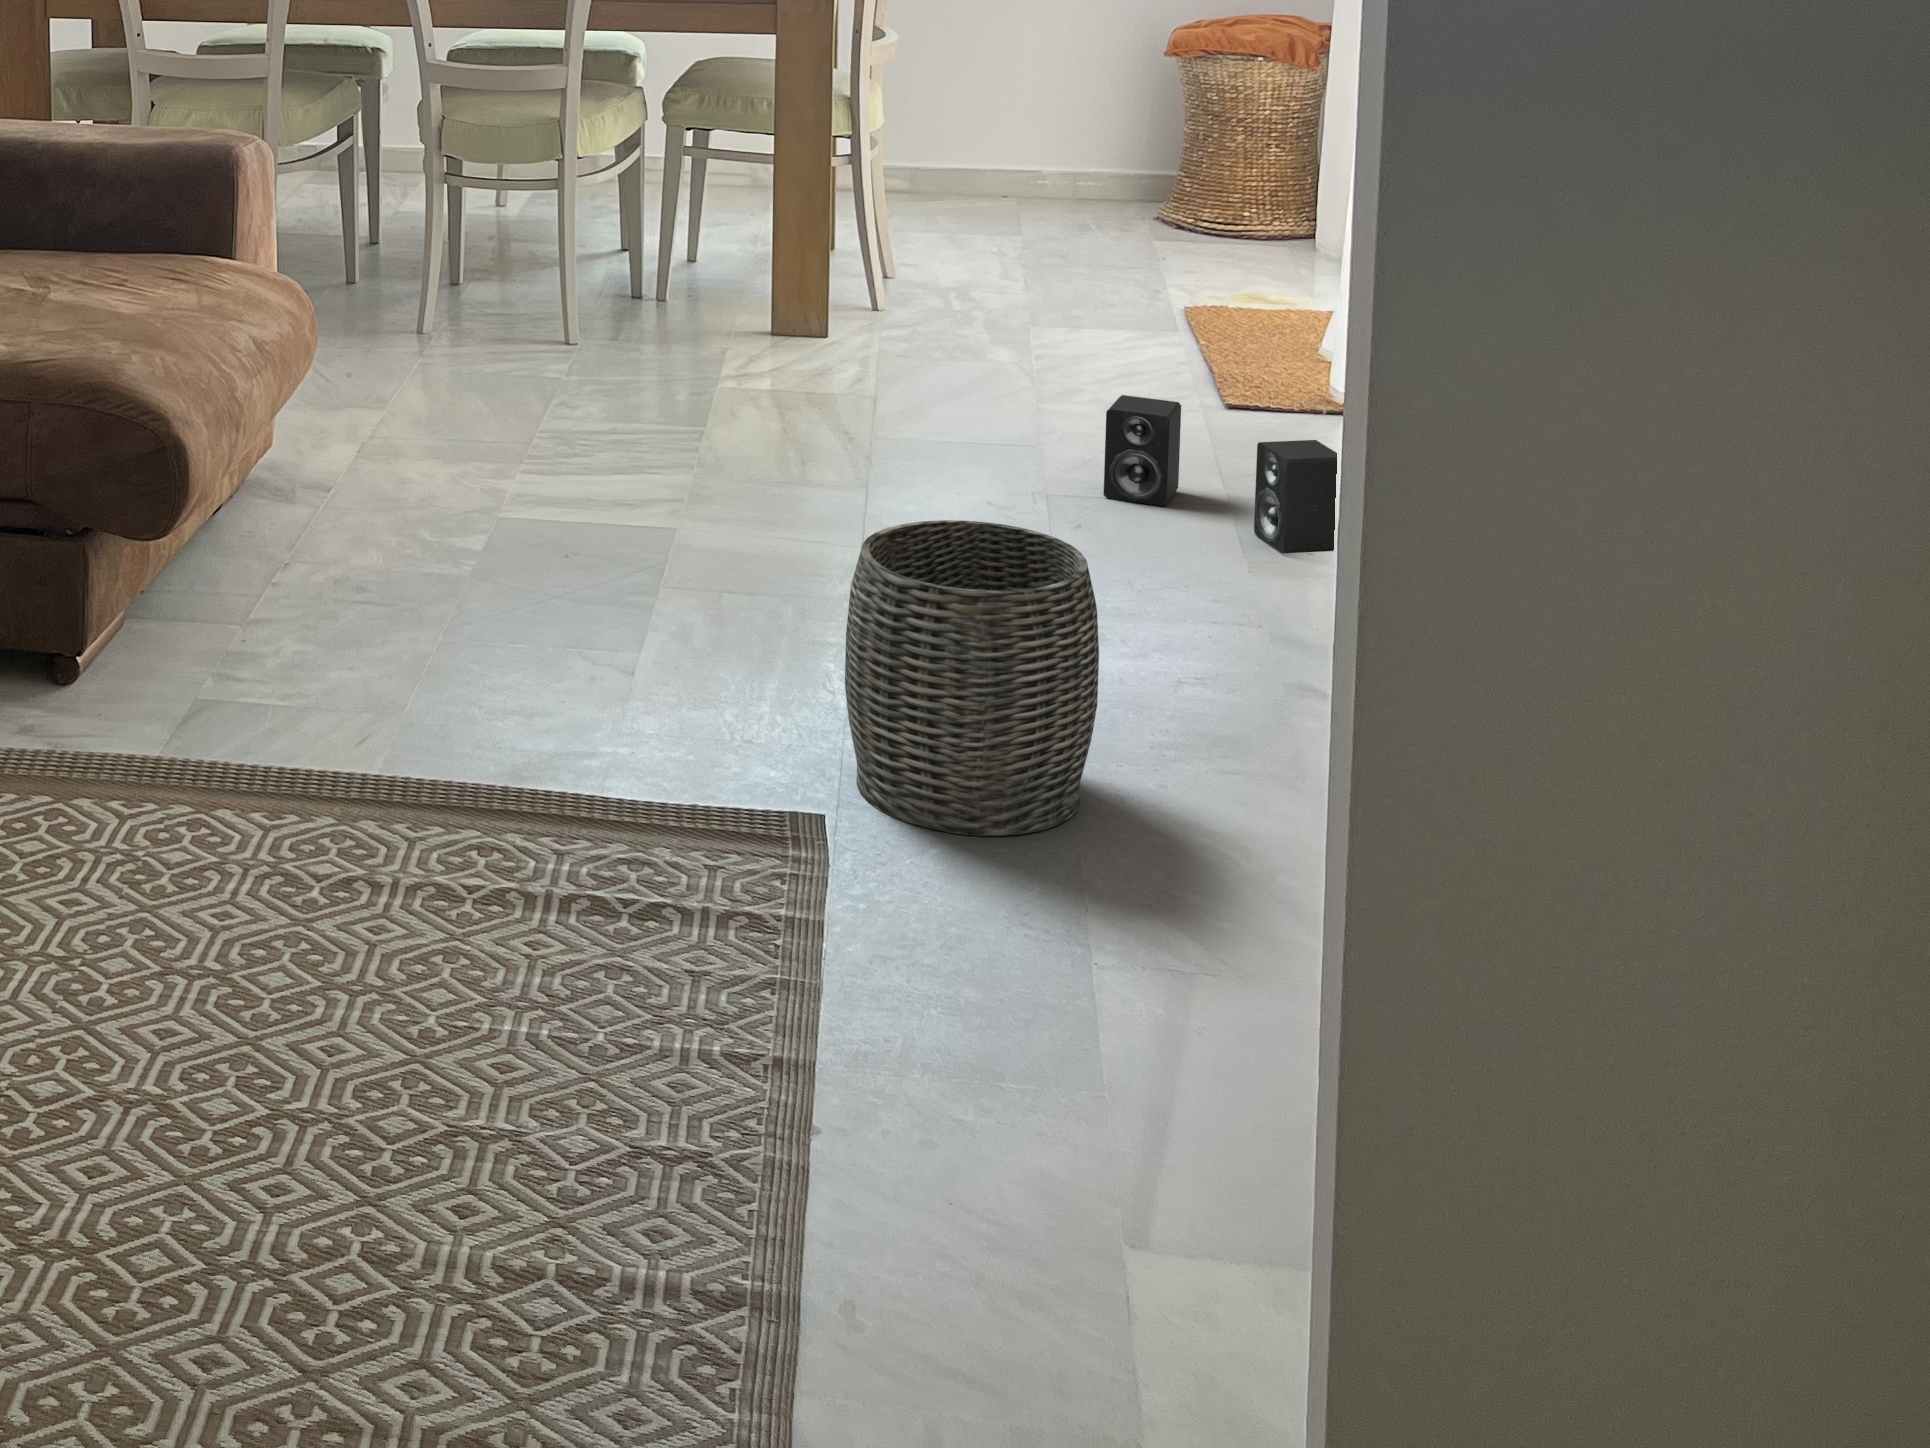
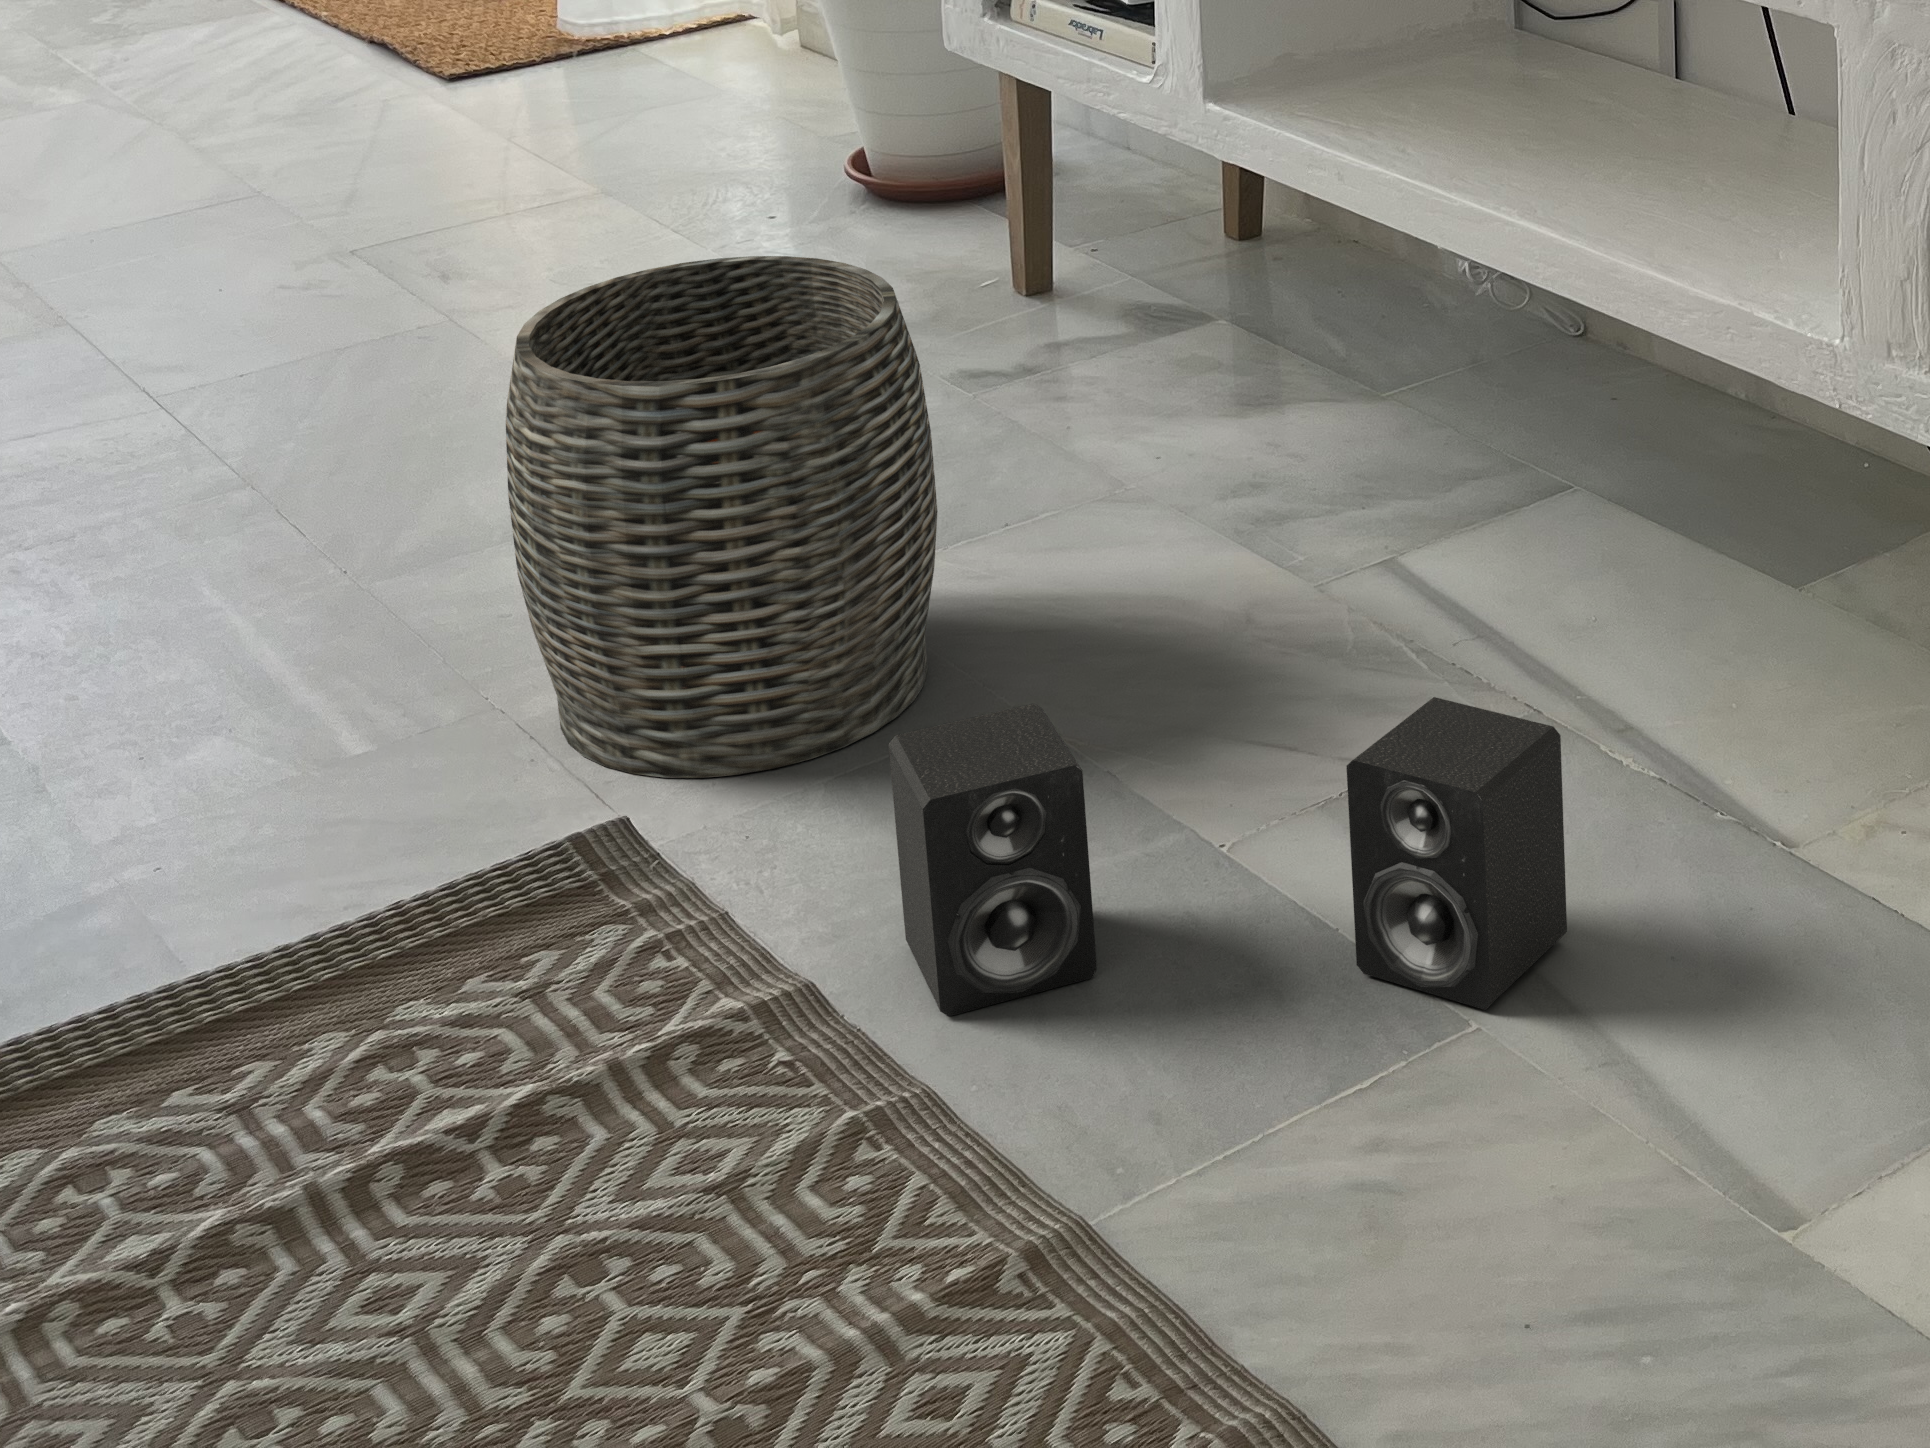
speaker: present [1104,395,1337,553] -> present [888,697,1567,1016]

